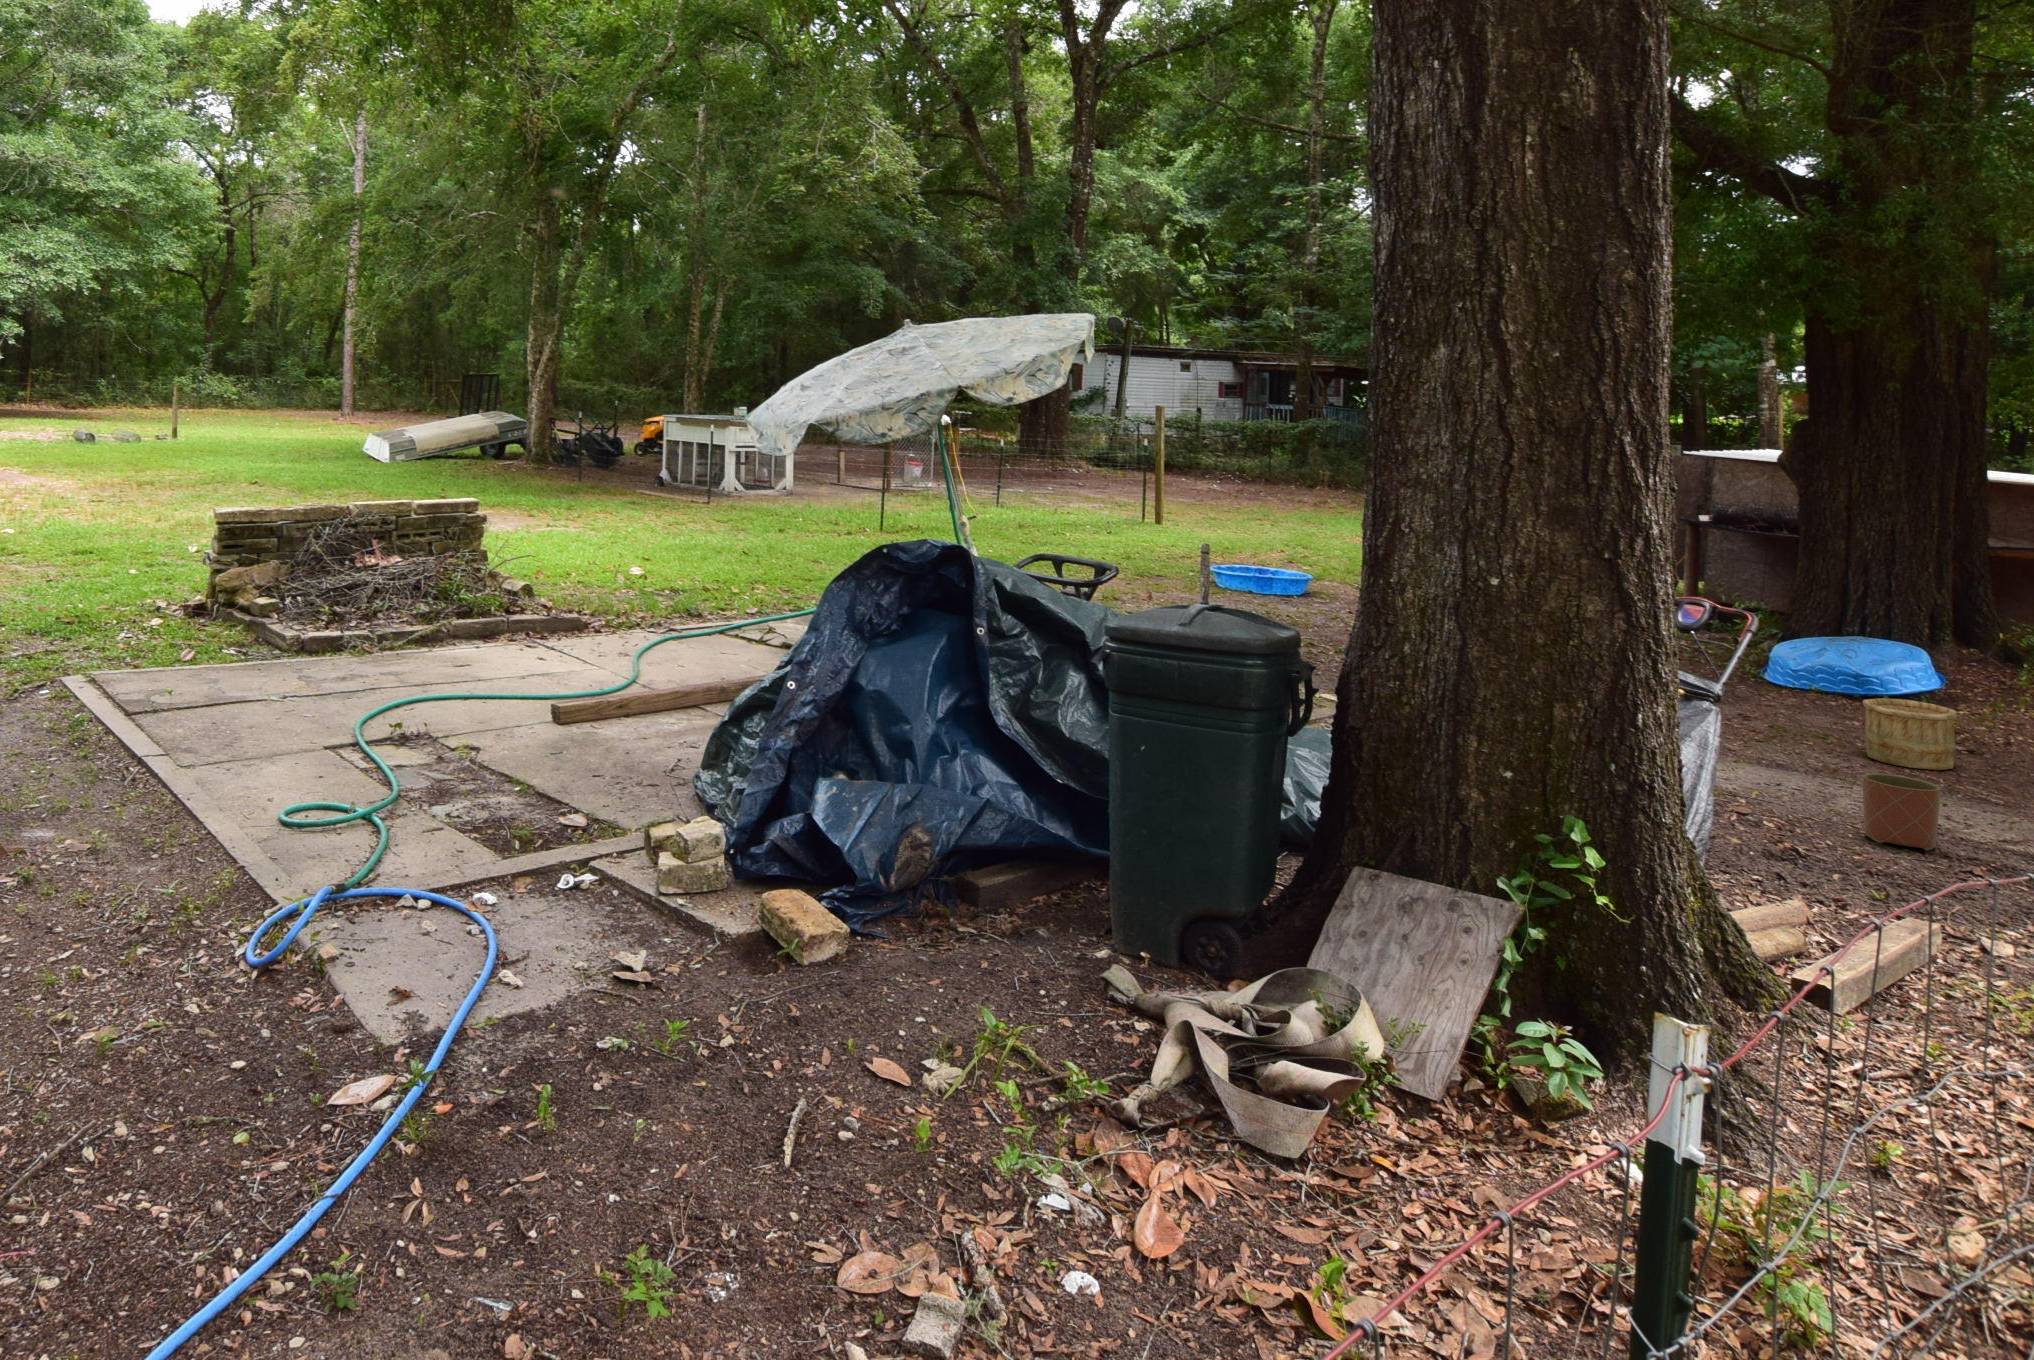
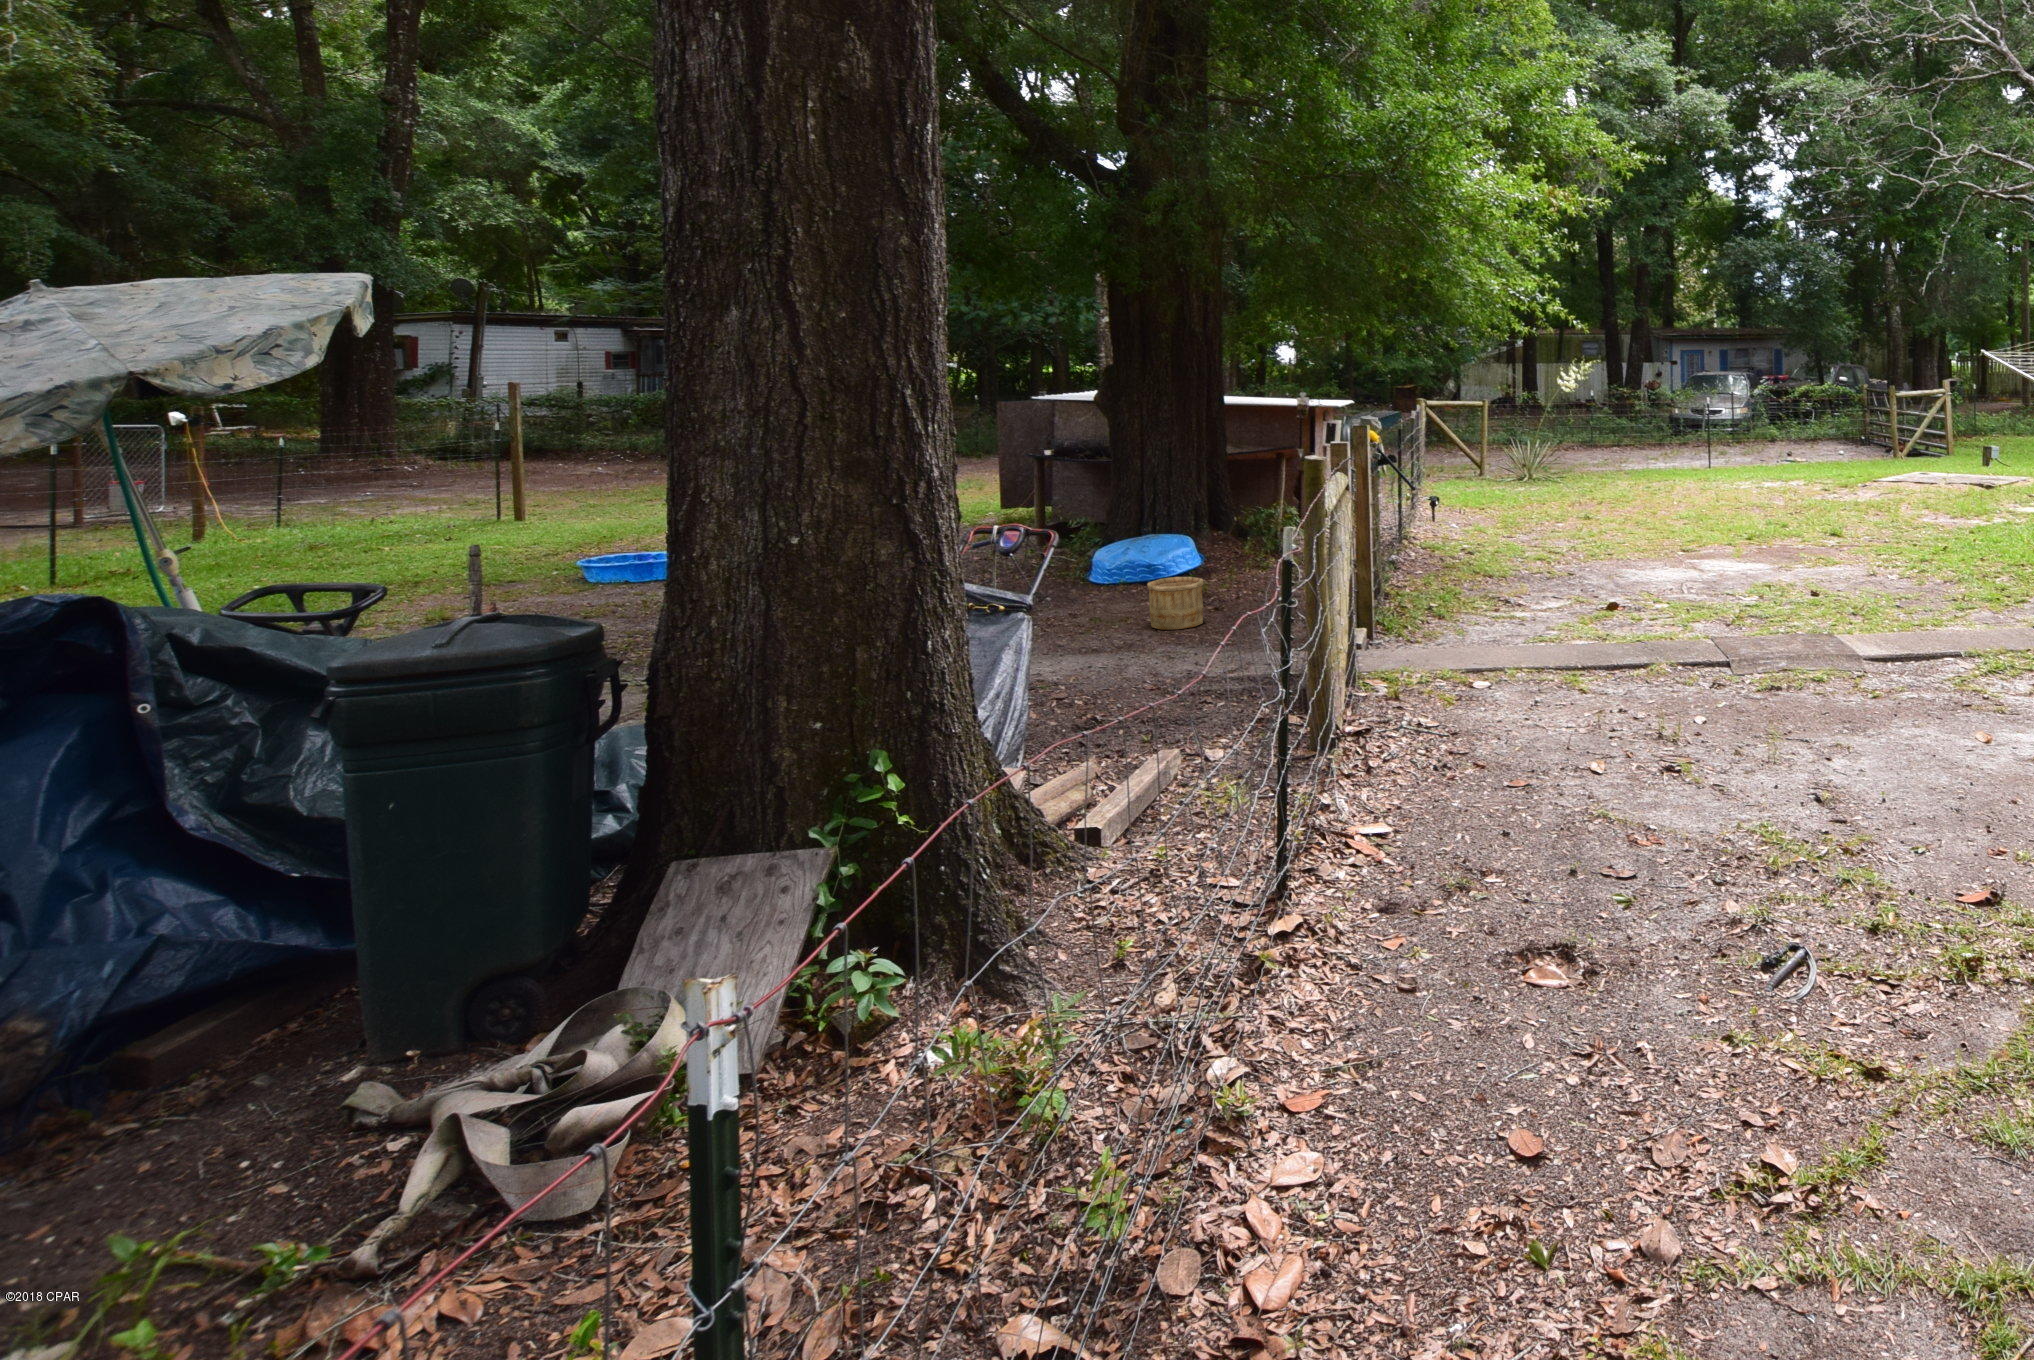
planter: present [1863,773,1941,851] -> none [1139,639,1186,696]

